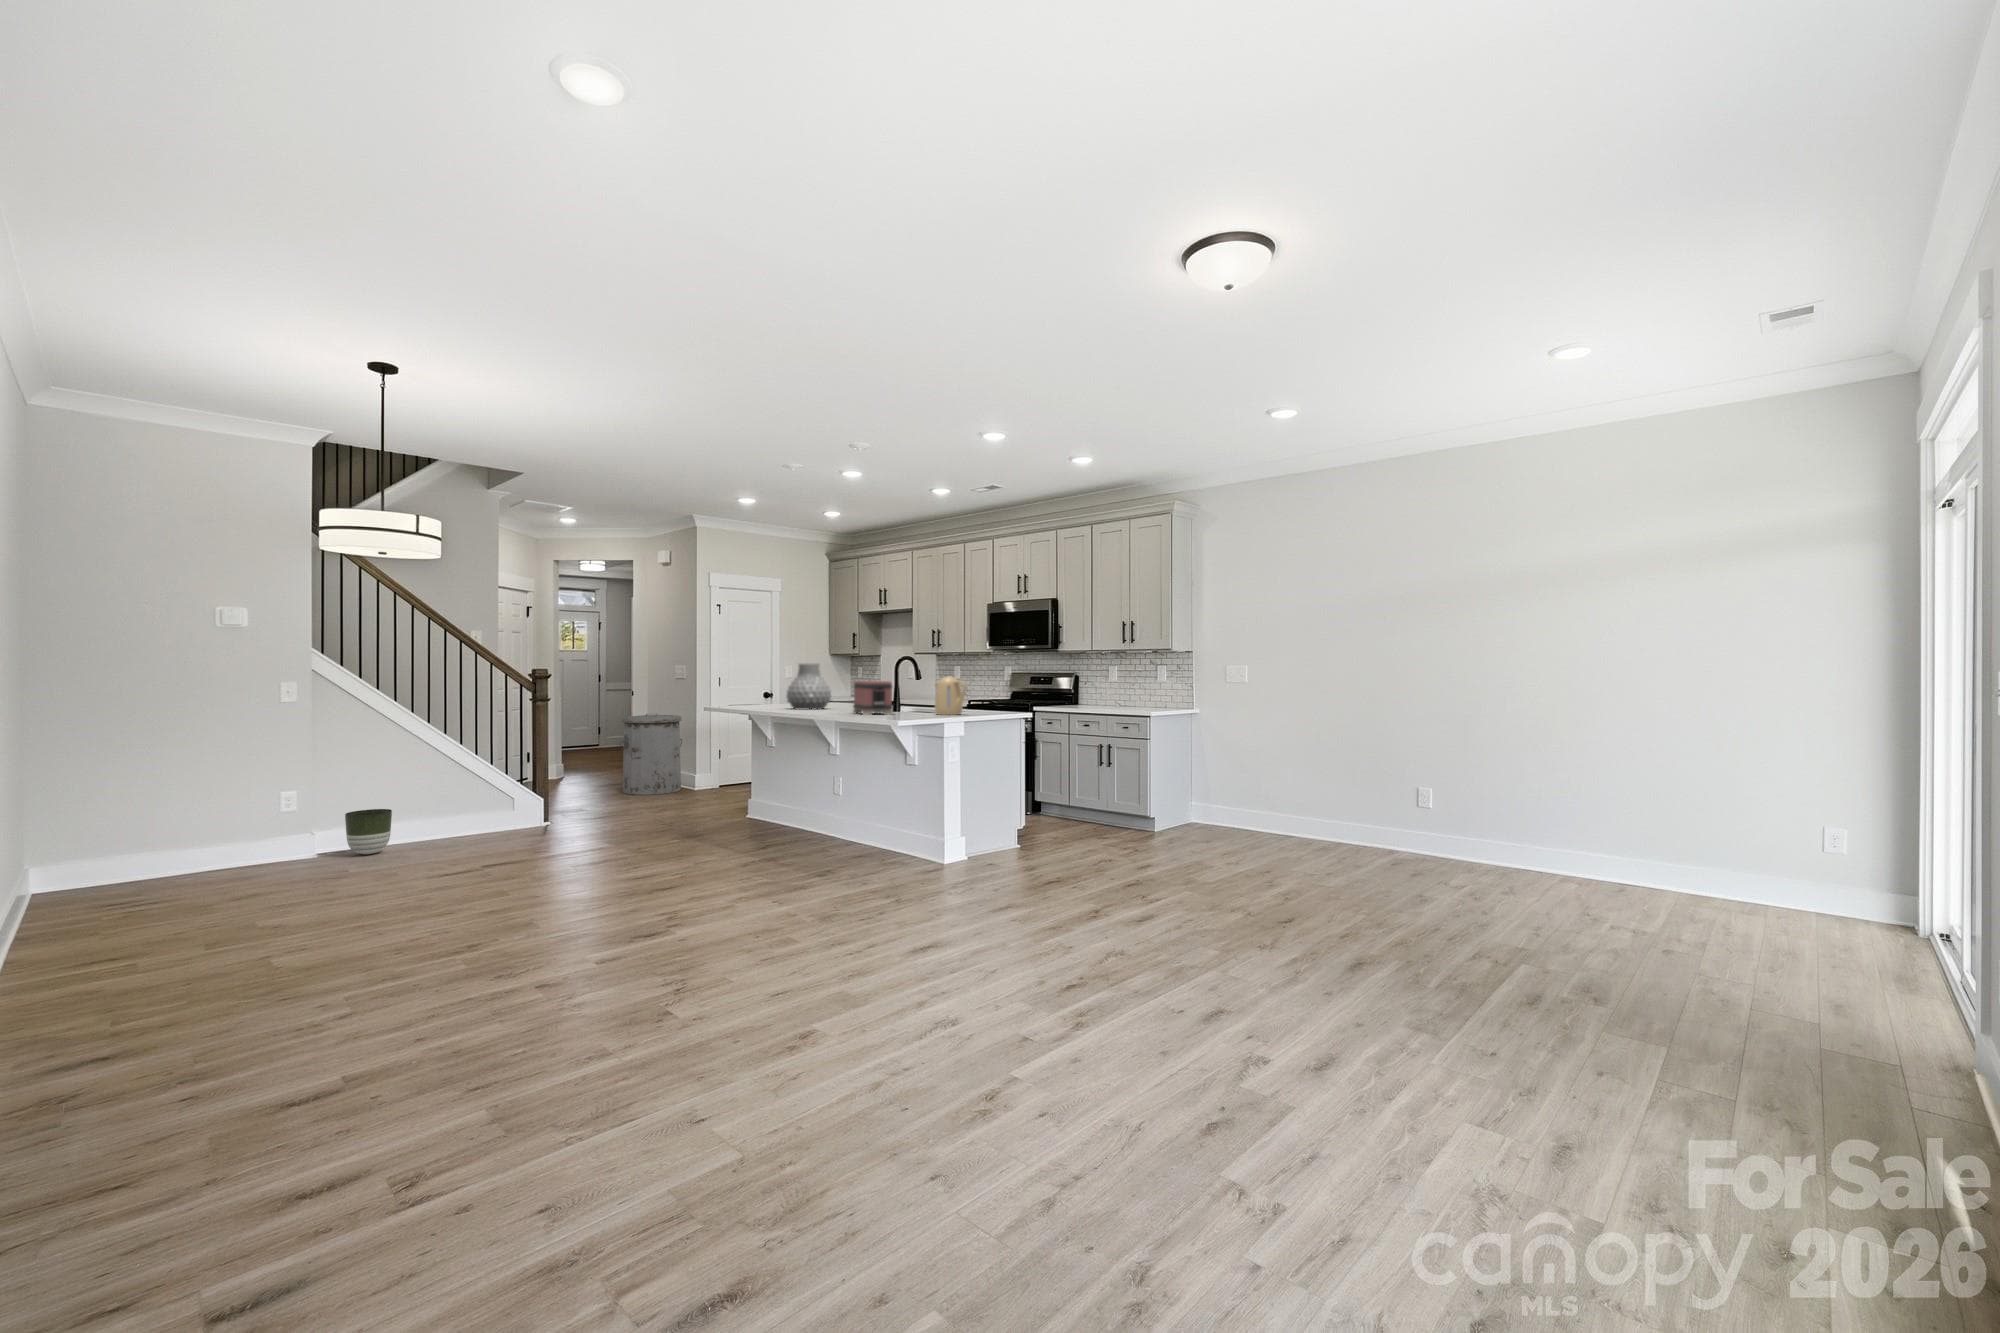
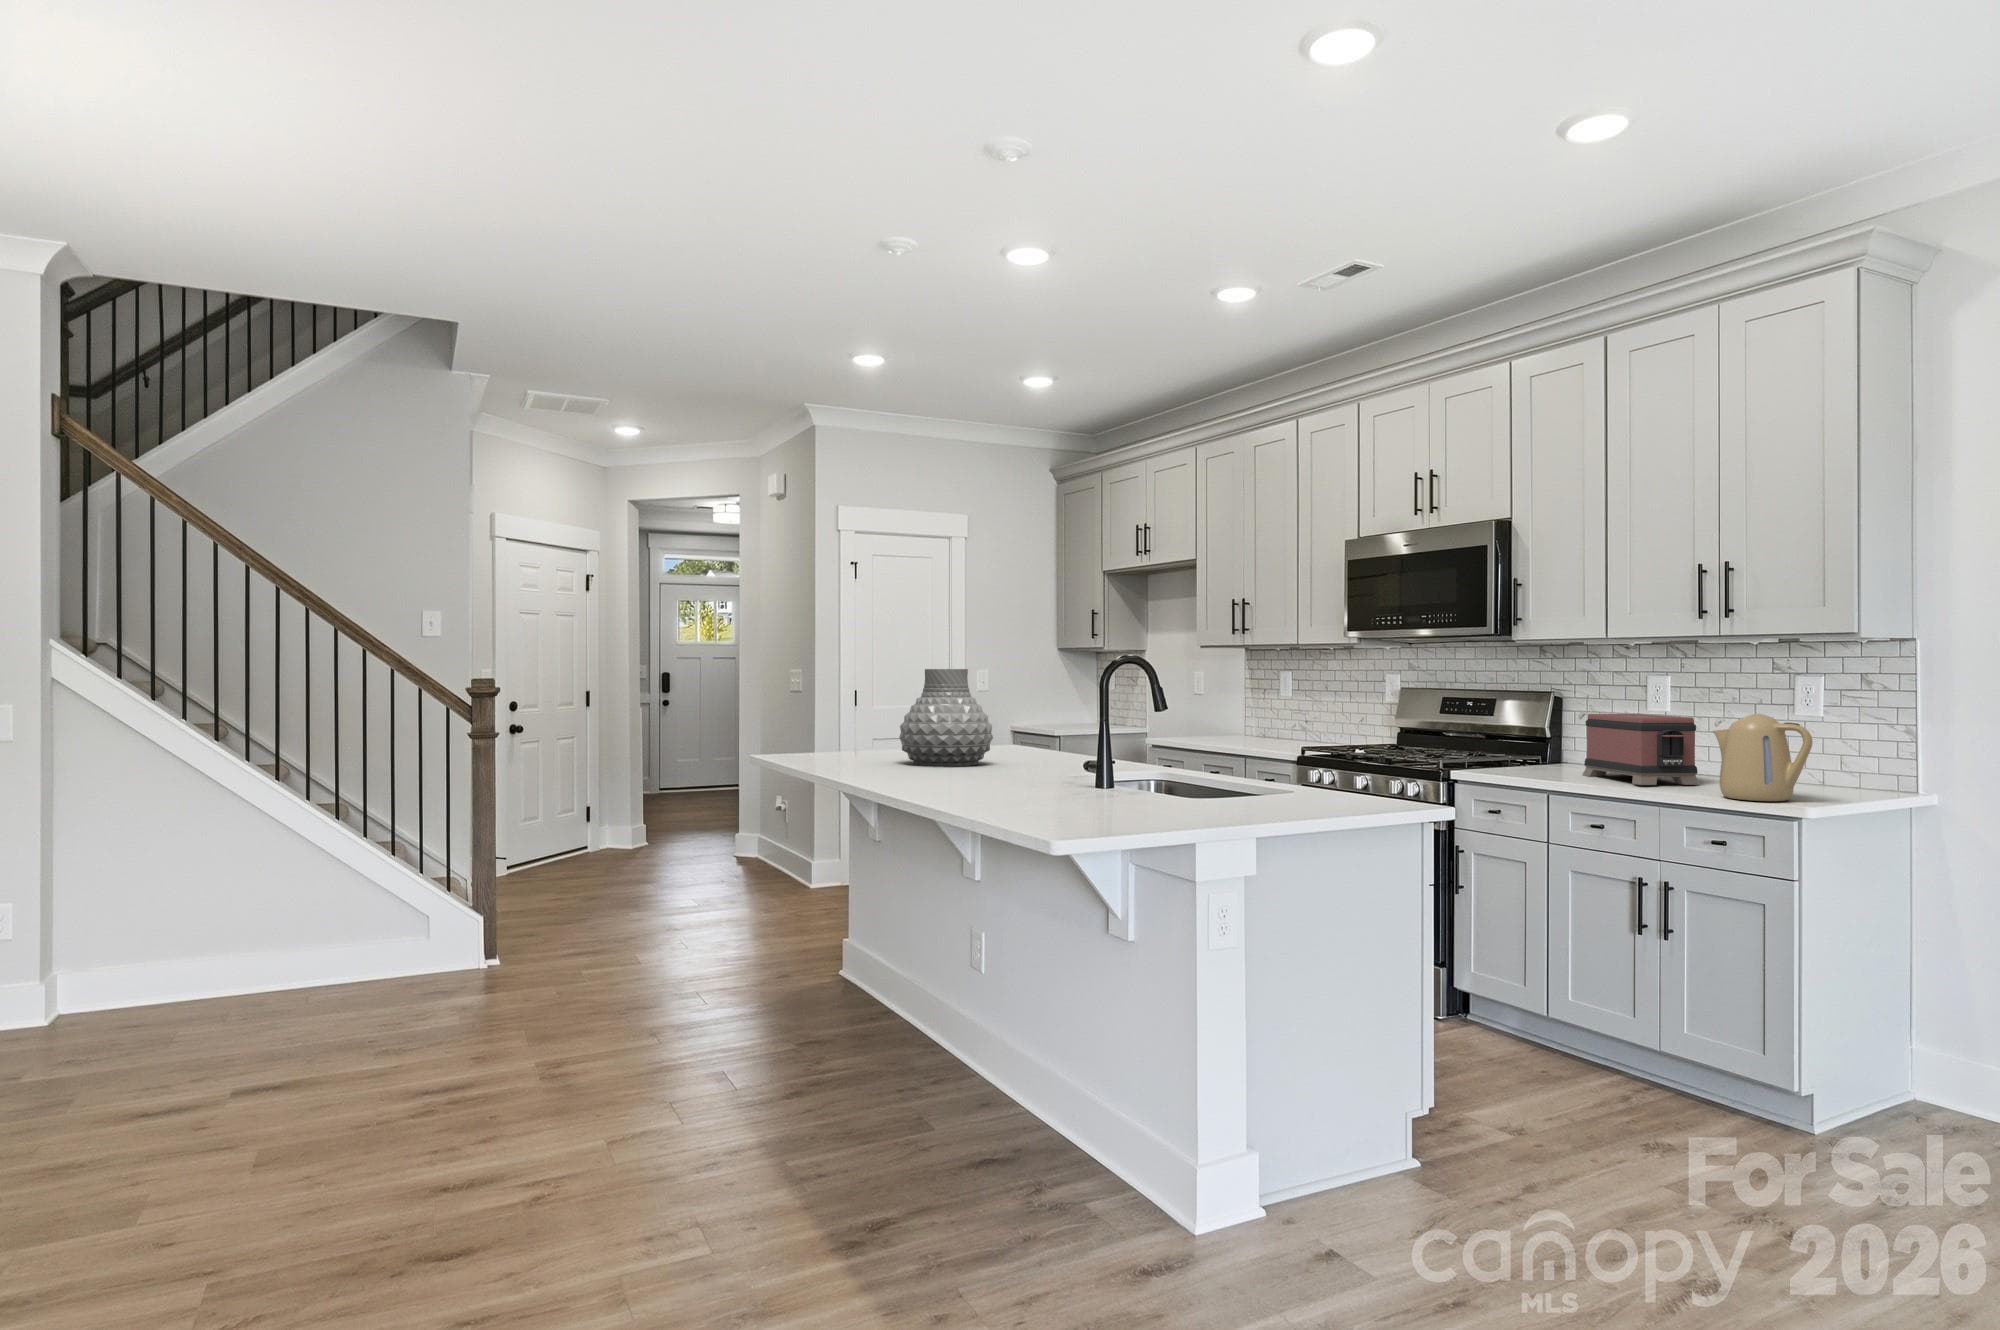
kettle: present [935,676,966,715] -> present [1713,714,1813,801]
toaster: present [853,681,893,715] -> present [1582,714,1700,785]
trash can: present [620,714,682,795] -> none [686,752,792,895]
planter: present [345,809,392,855] -> none [103,934,189,1020]

